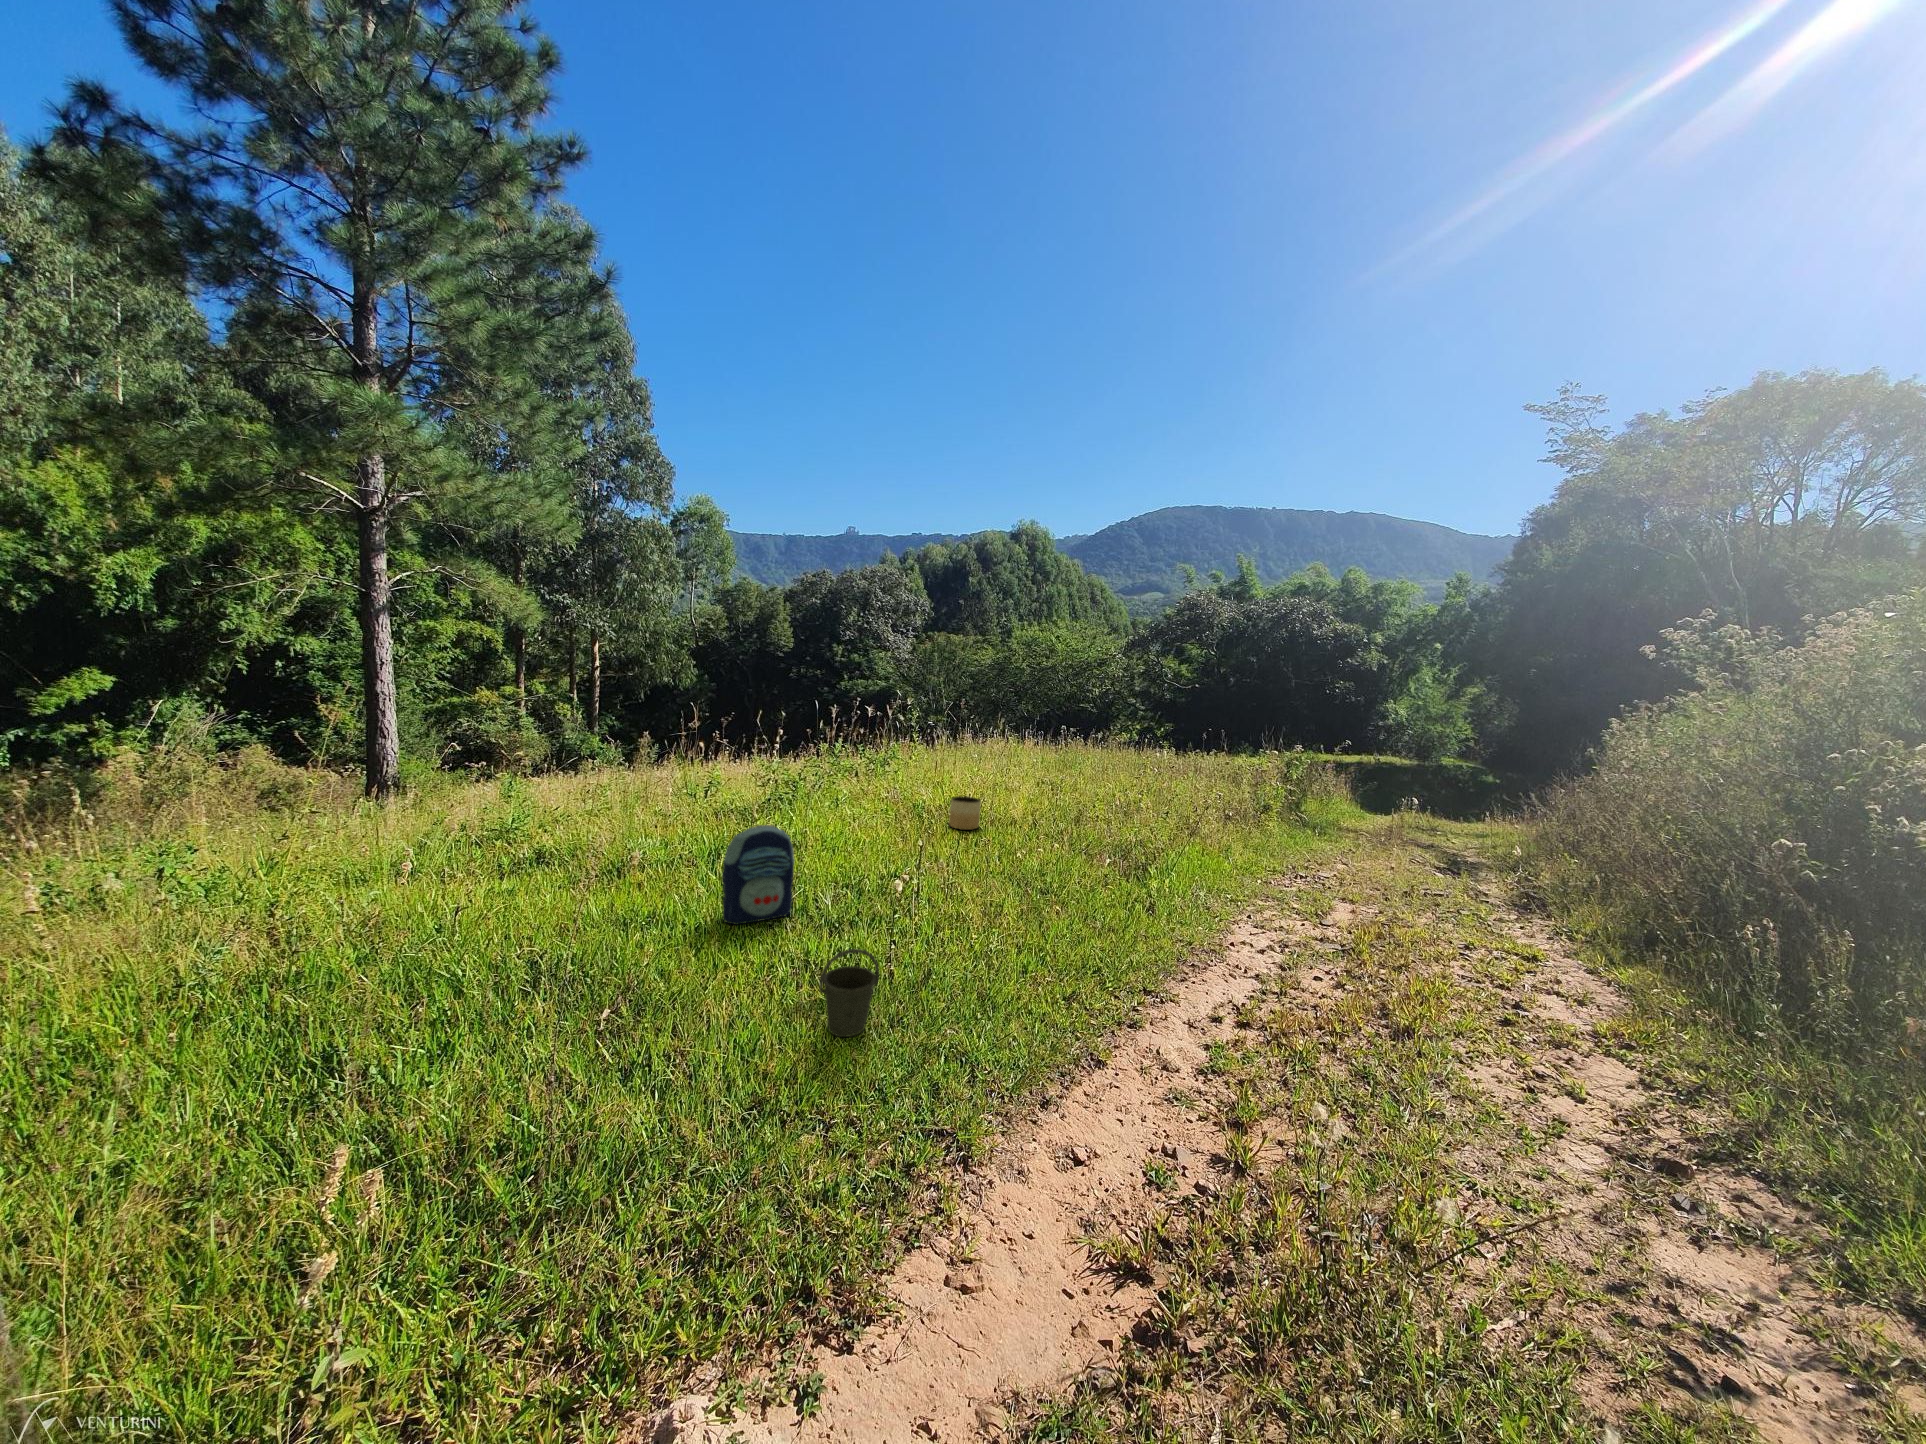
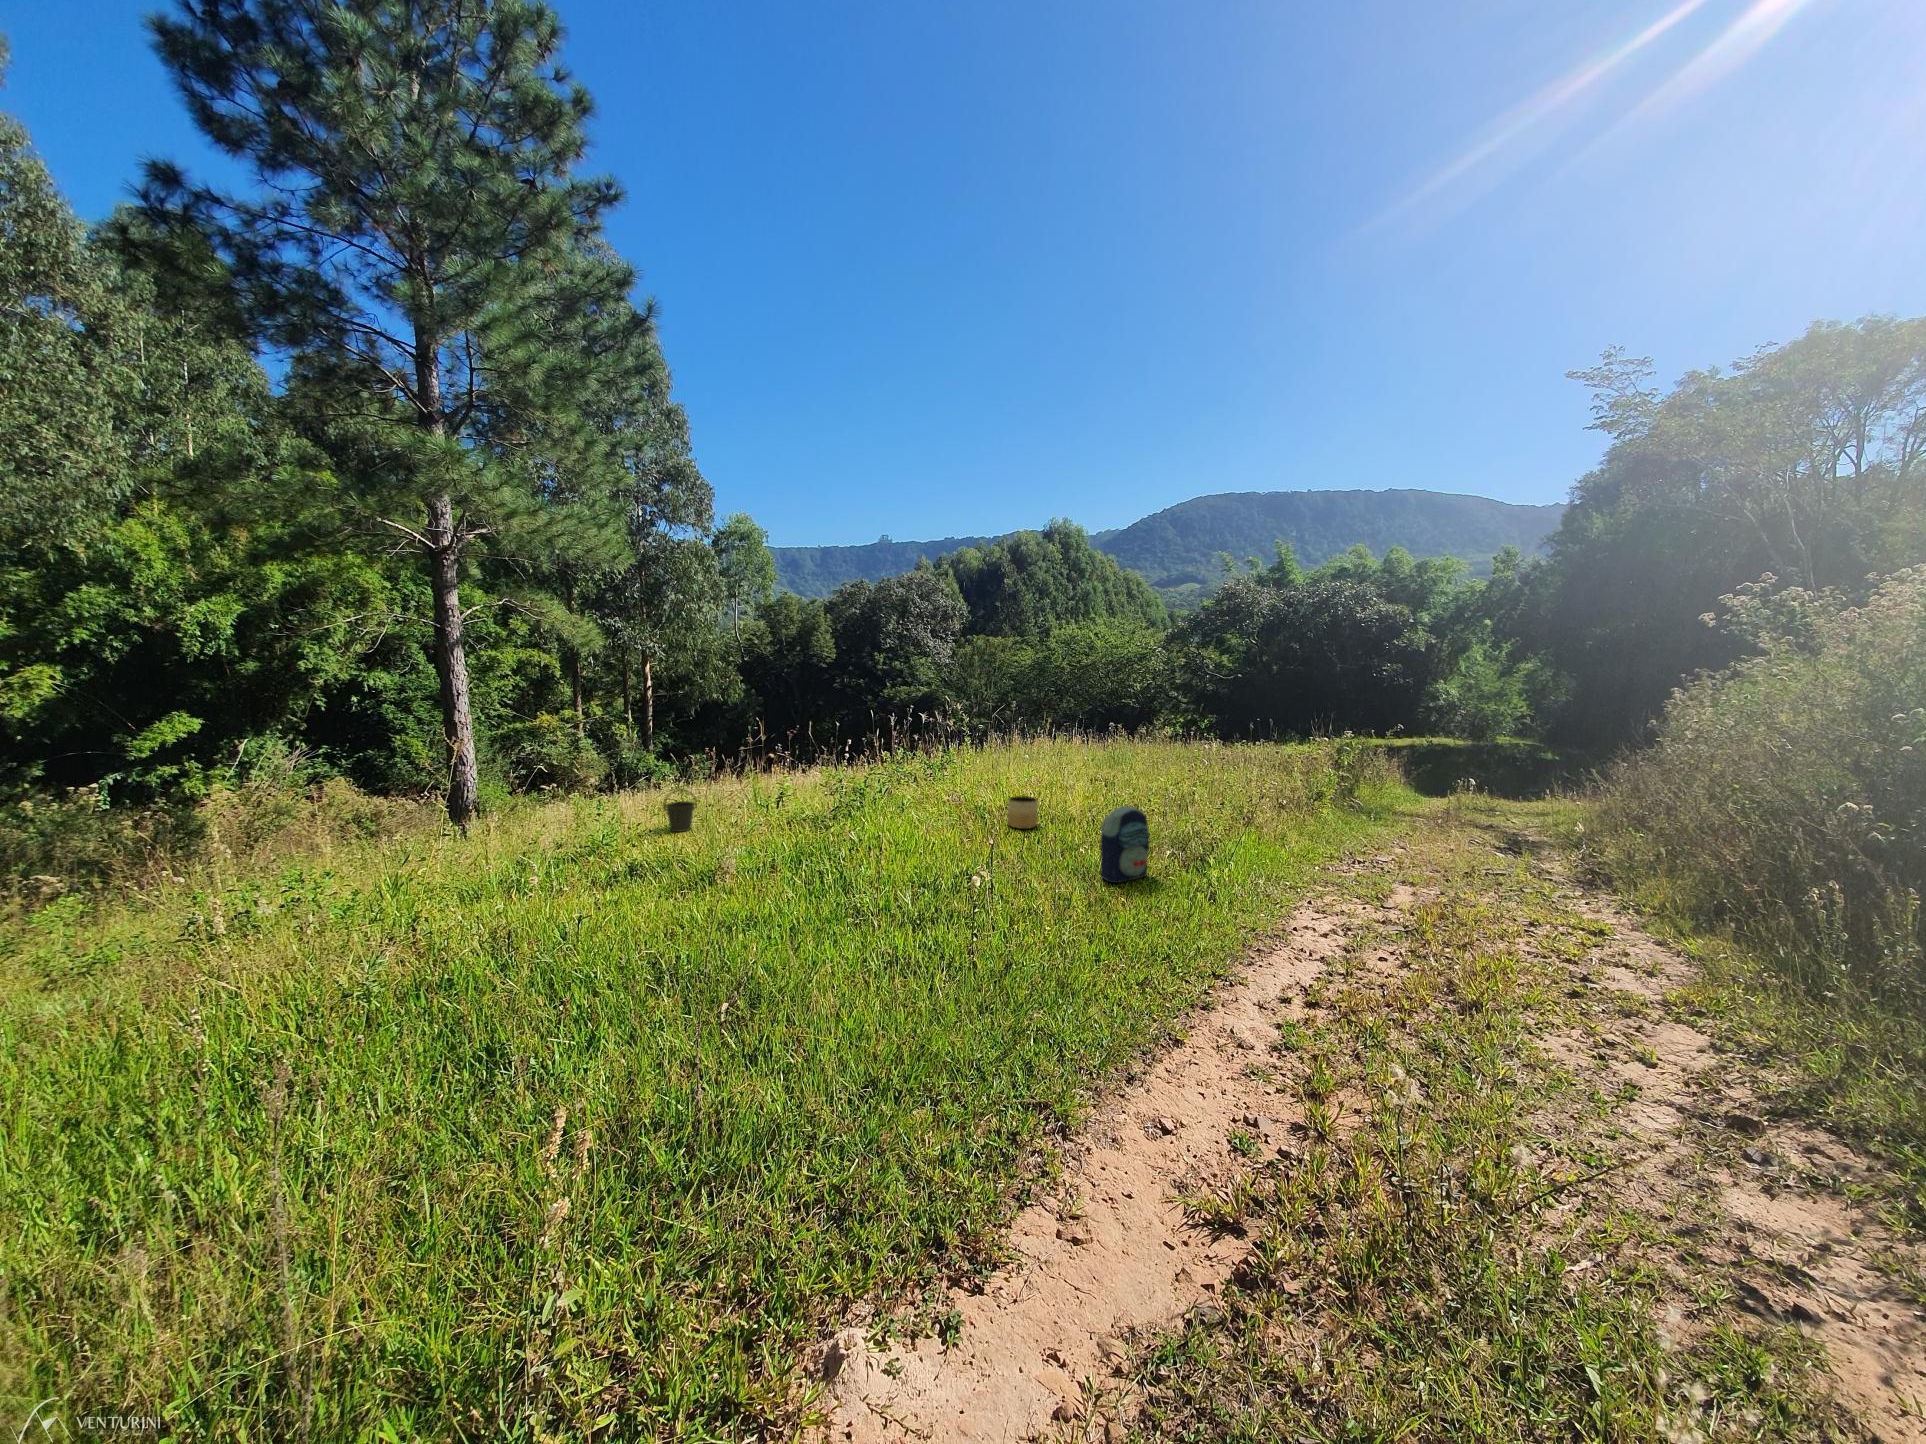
backpack: present [722,825,795,924] -> present [1100,806,1150,883]
bucket: present [819,949,879,1037] -> present [663,789,697,832]

